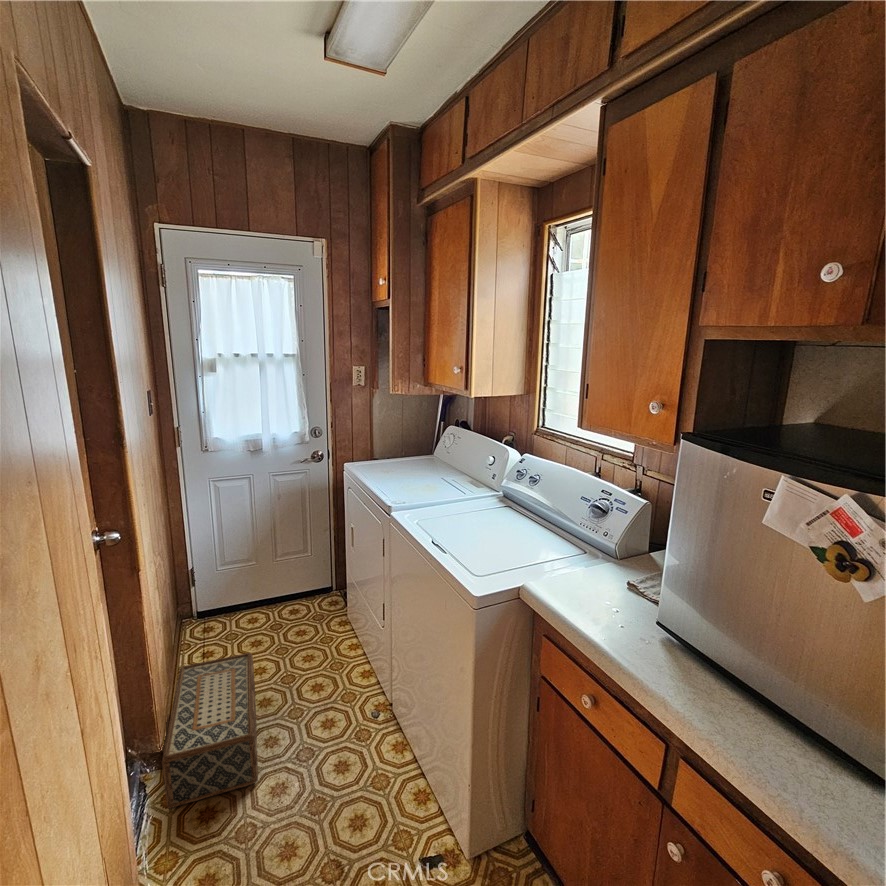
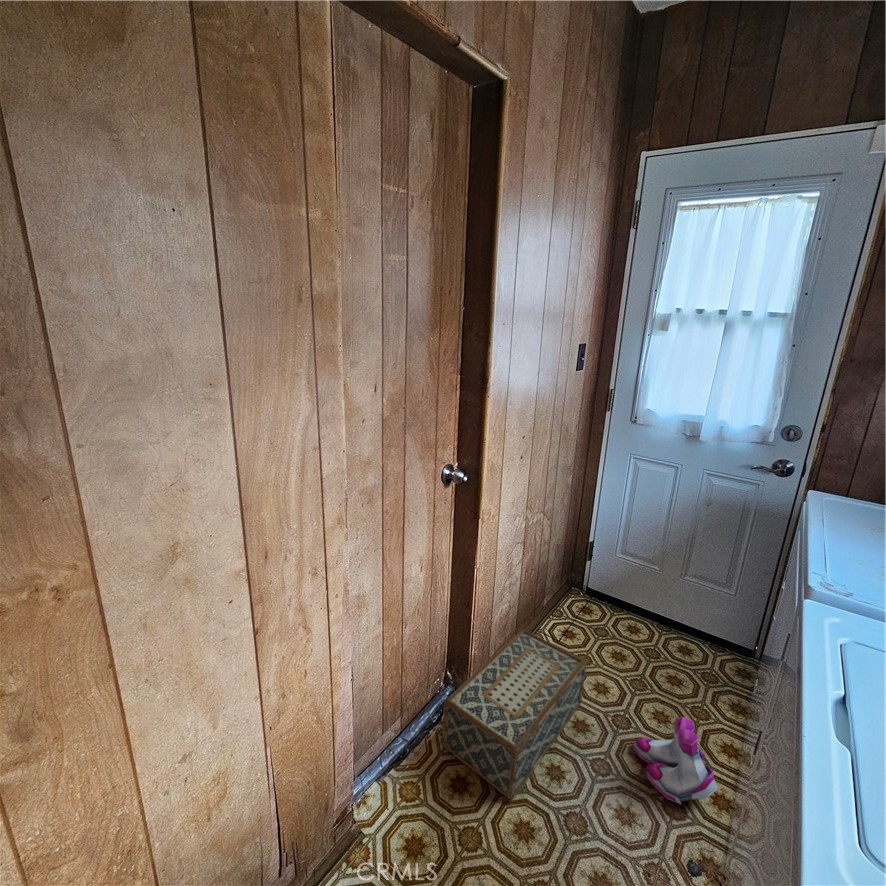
boots: none [306,638,364,696] -> present [634,717,718,804]

